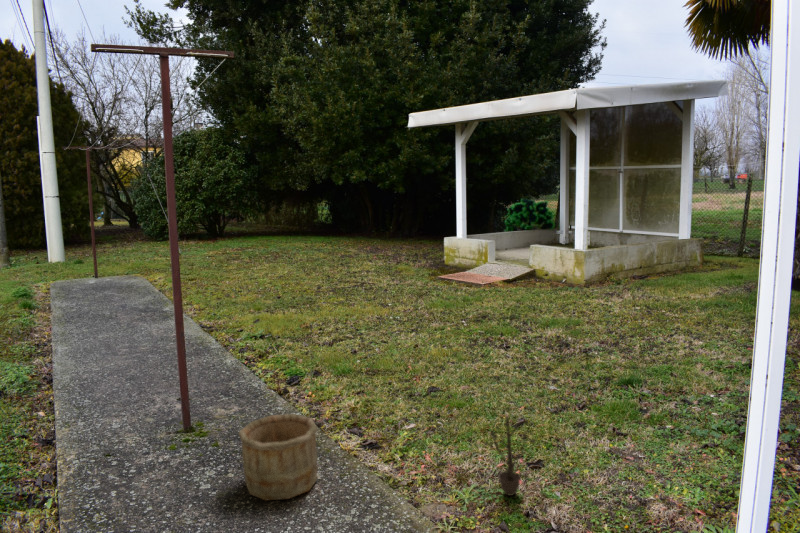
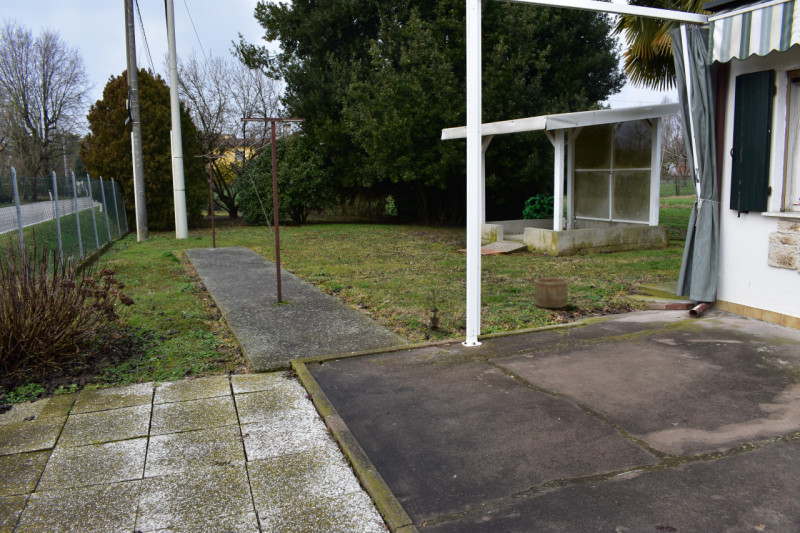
wooden bucket: present [239,414,317,500] -> present [535,277,568,308]

